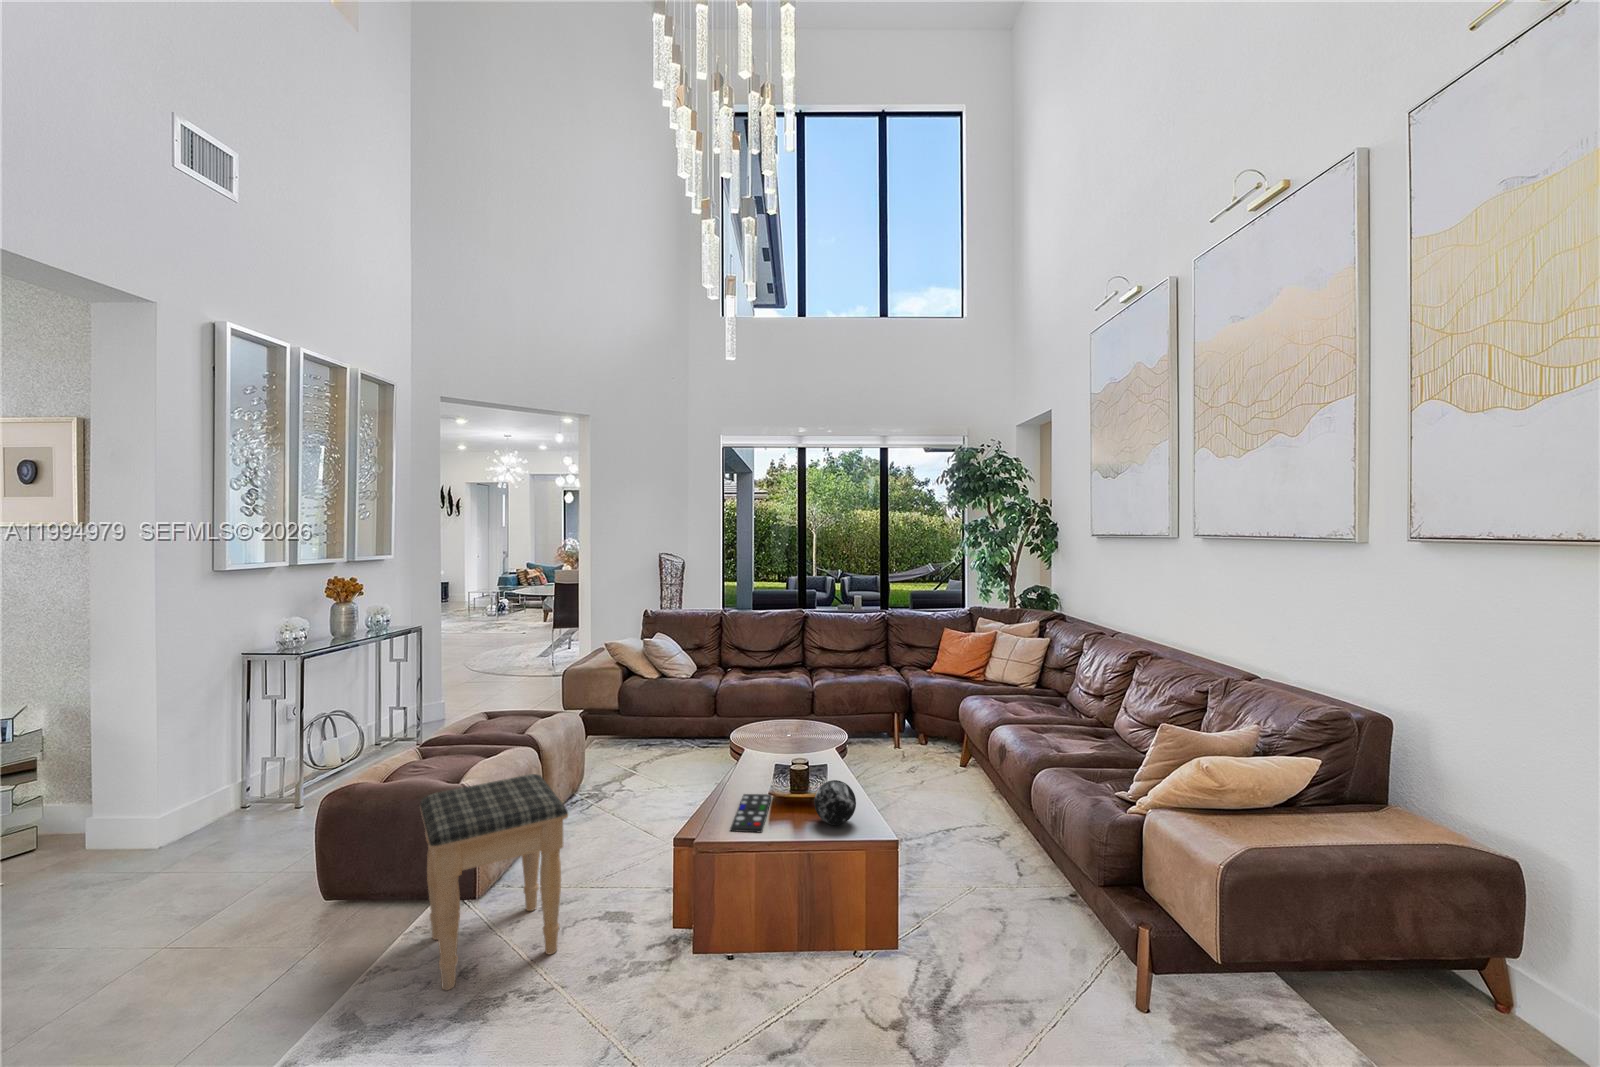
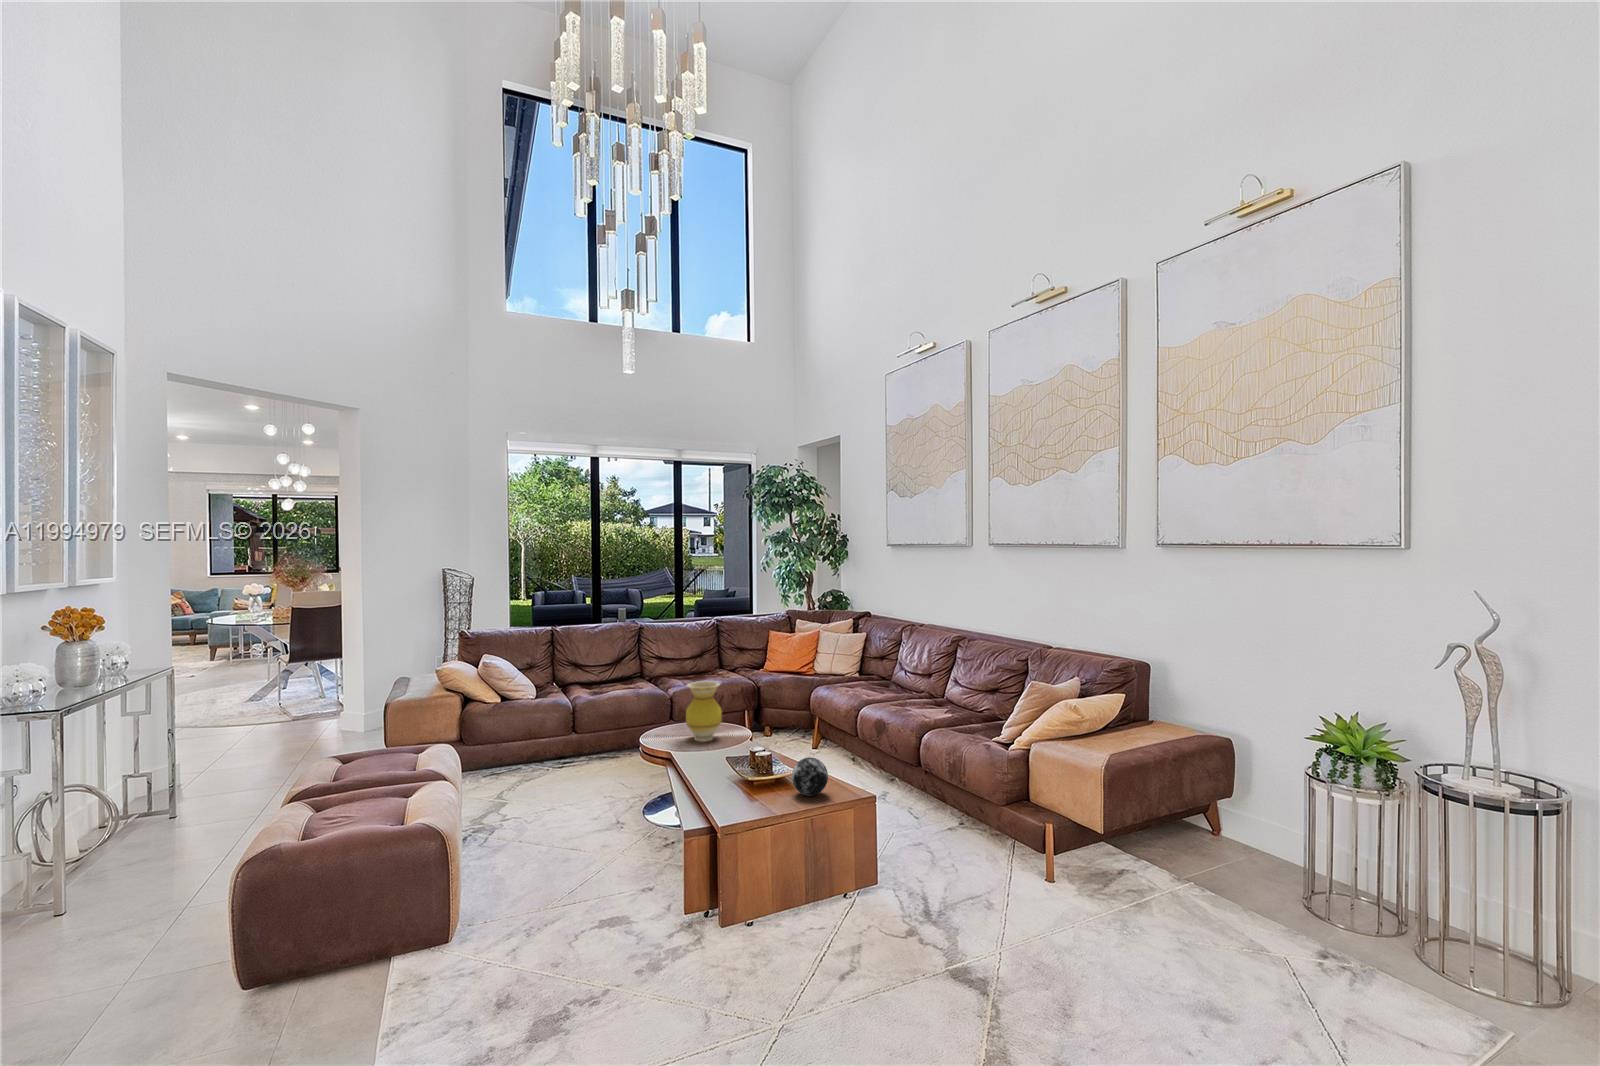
vase: none [783,678,821,742] -> present [686,681,722,742]
footstool: present [420,774,568,990] -> none [410,796,594,1023]
remote control: present [730,794,772,833] -> none [712,783,760,816]

